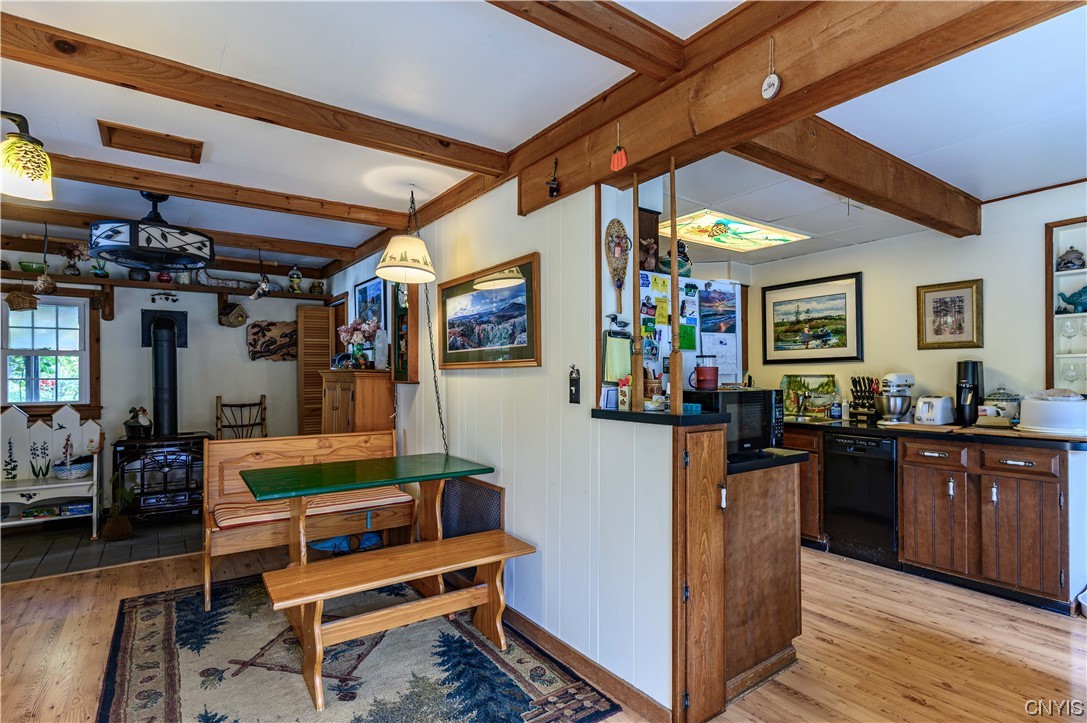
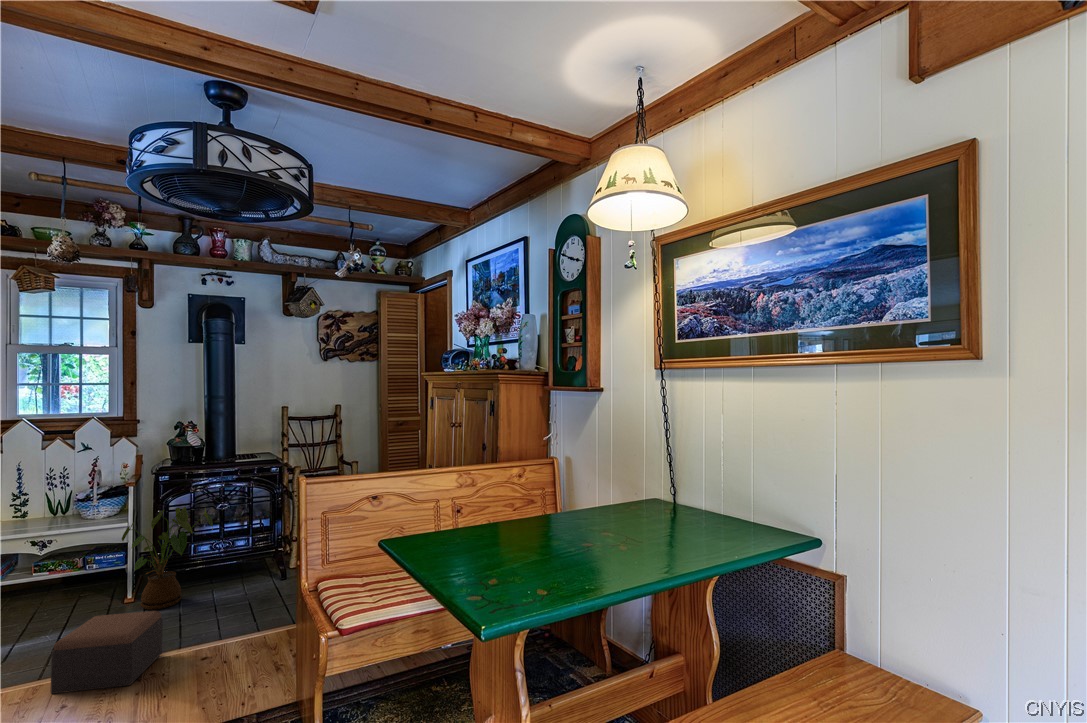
footstool: none [39,534,114,582] -> present [51,611,163,694]

